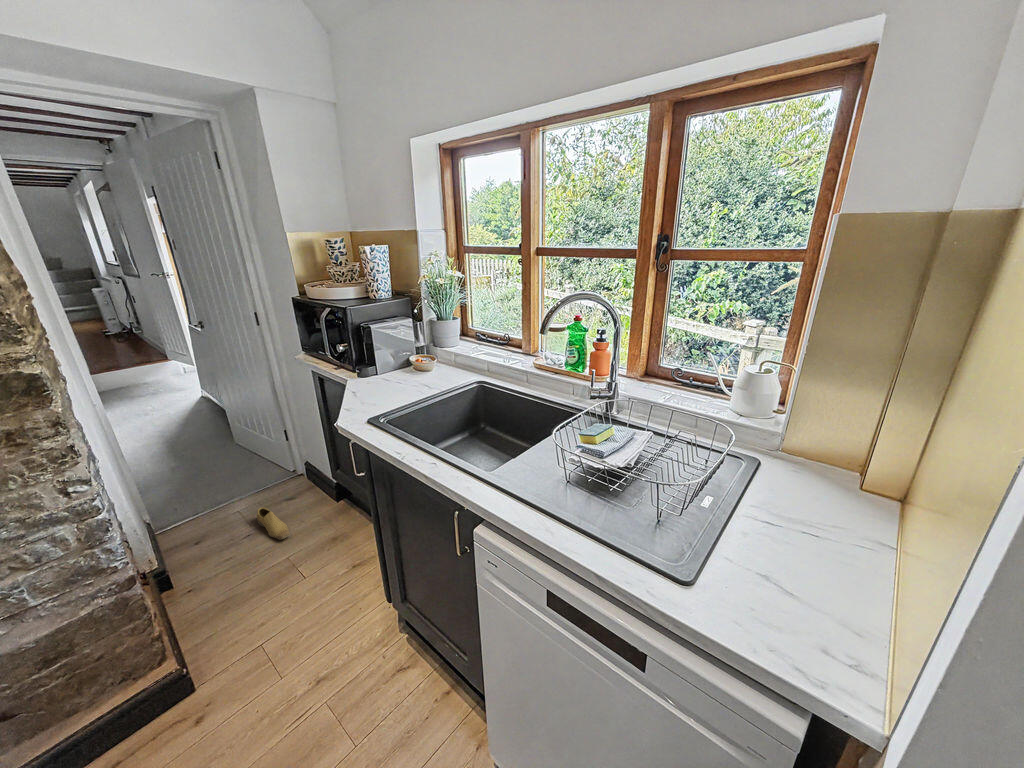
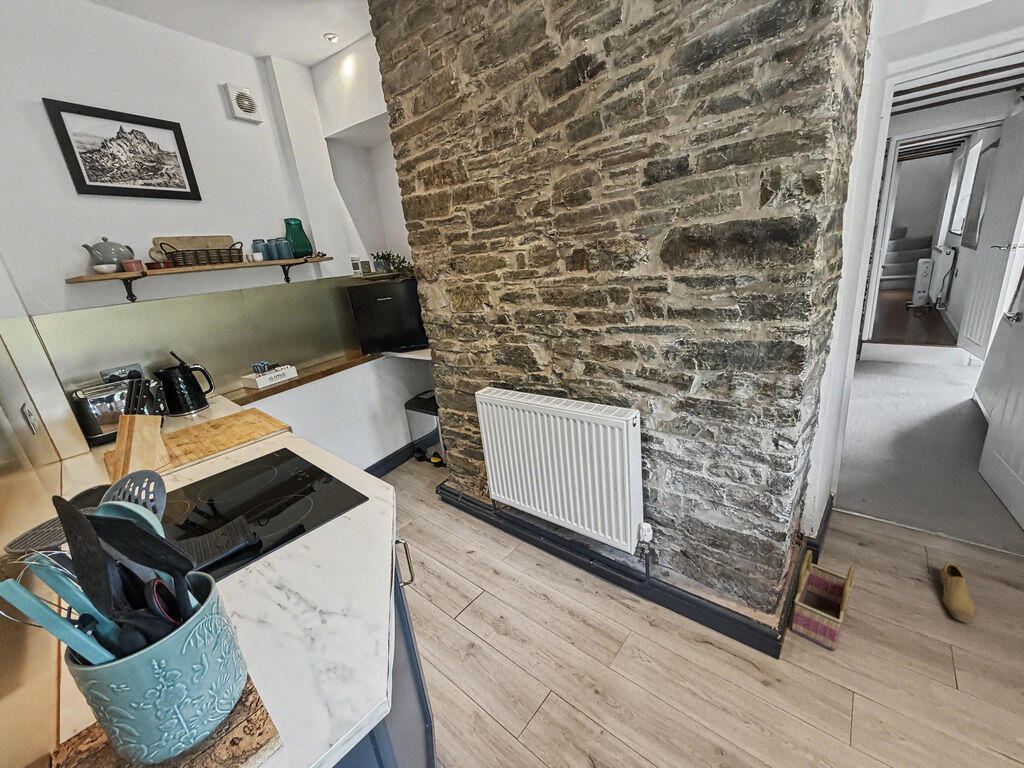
basket: none [161,557,232,656] -> present [792,550,854,651]

